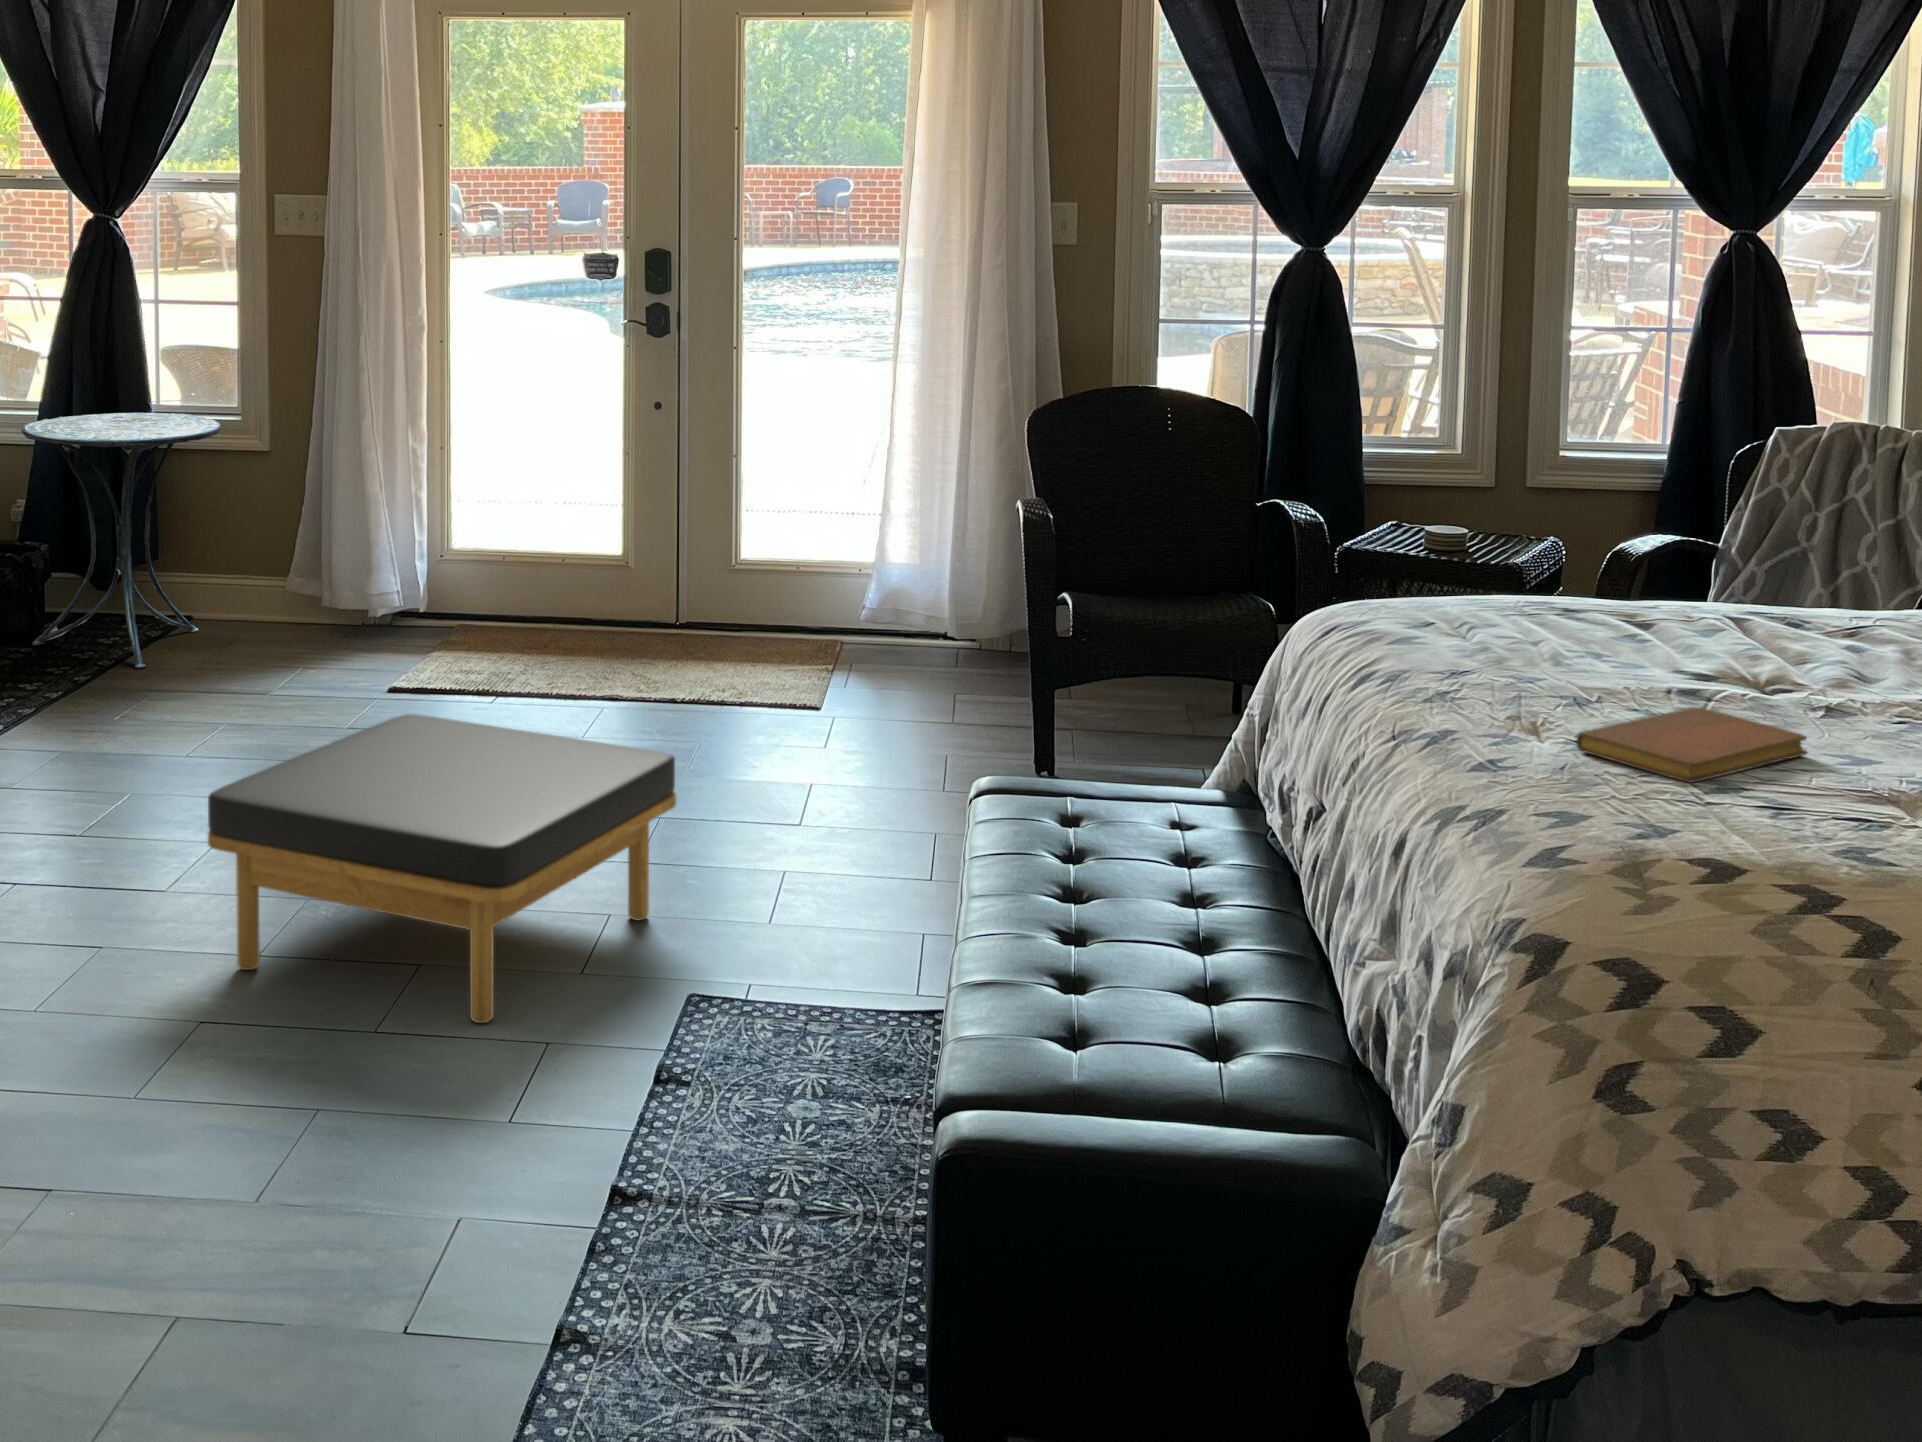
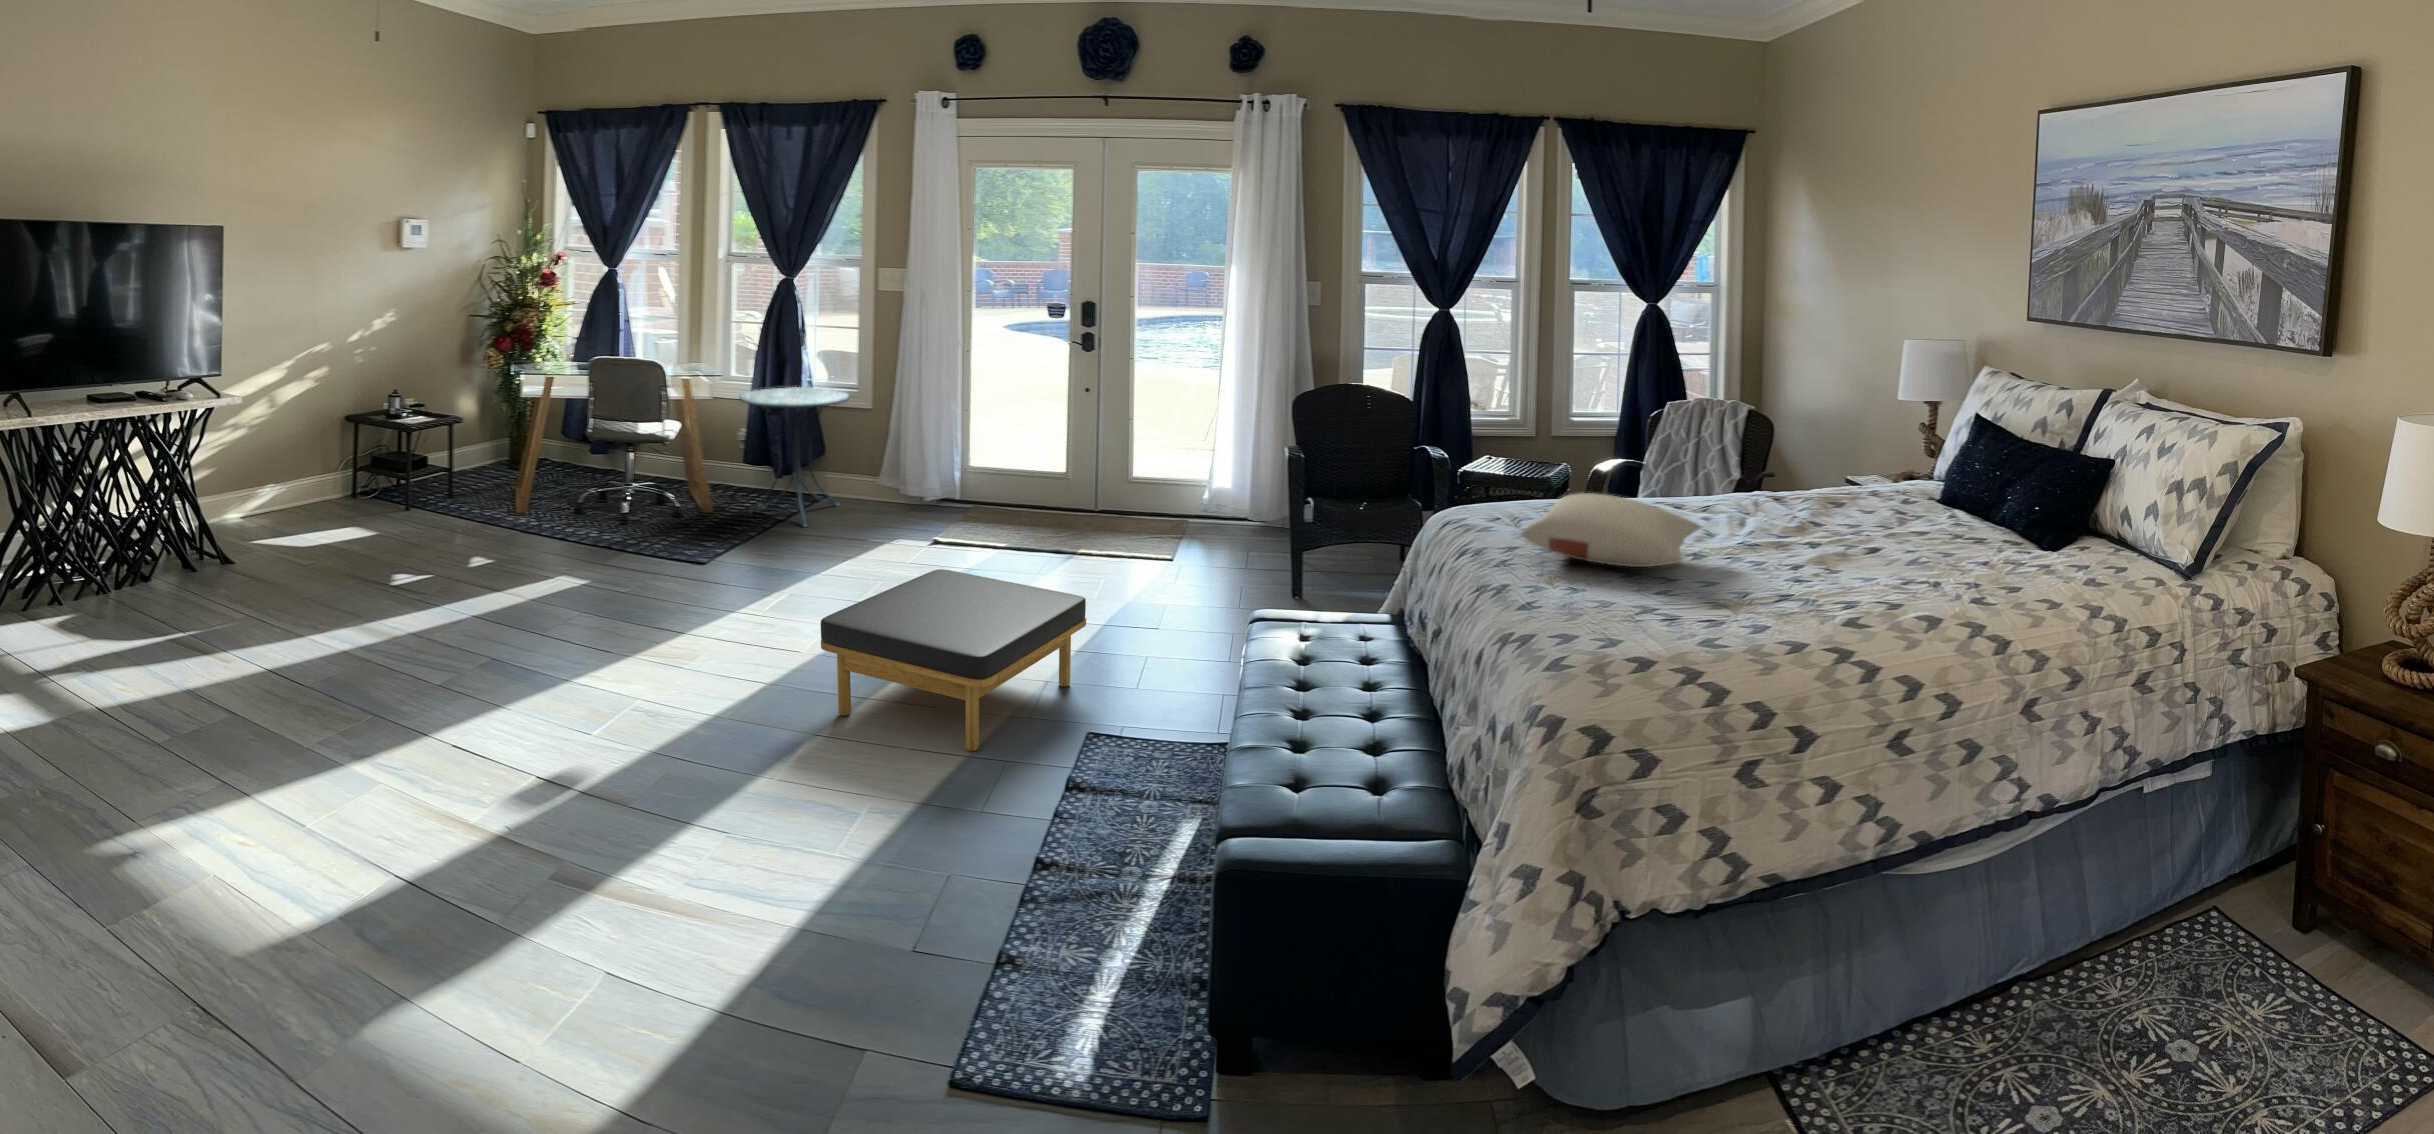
pillow: none [1446,534,1765,654] -> present [1522,493,1700,567]
notebook: present [1576,707,1807,783] -> none [1598,607,1732,660]

